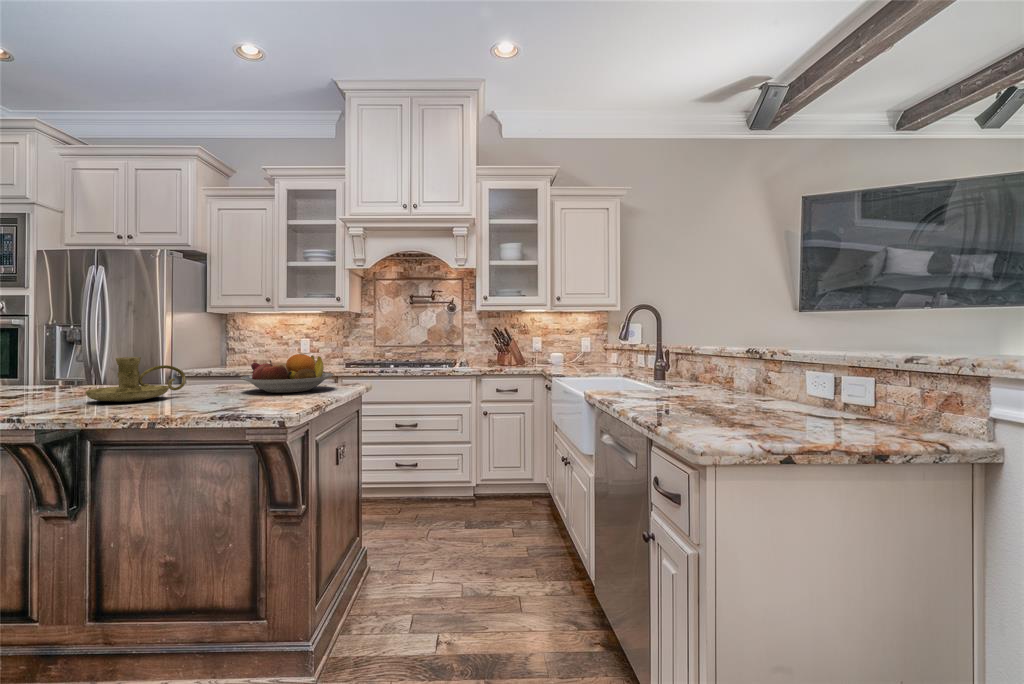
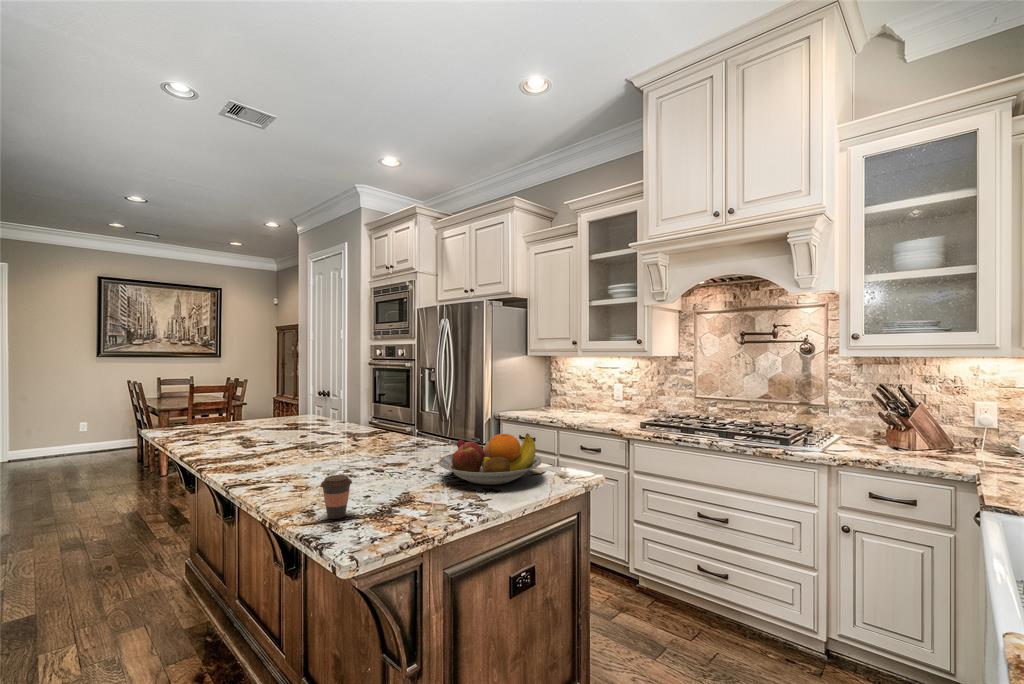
candle holder: present [85,357,186,402] -> none [314,428,394,475]
coffee cup: none [194,377,224,412] -> present [321,475,352,519]

